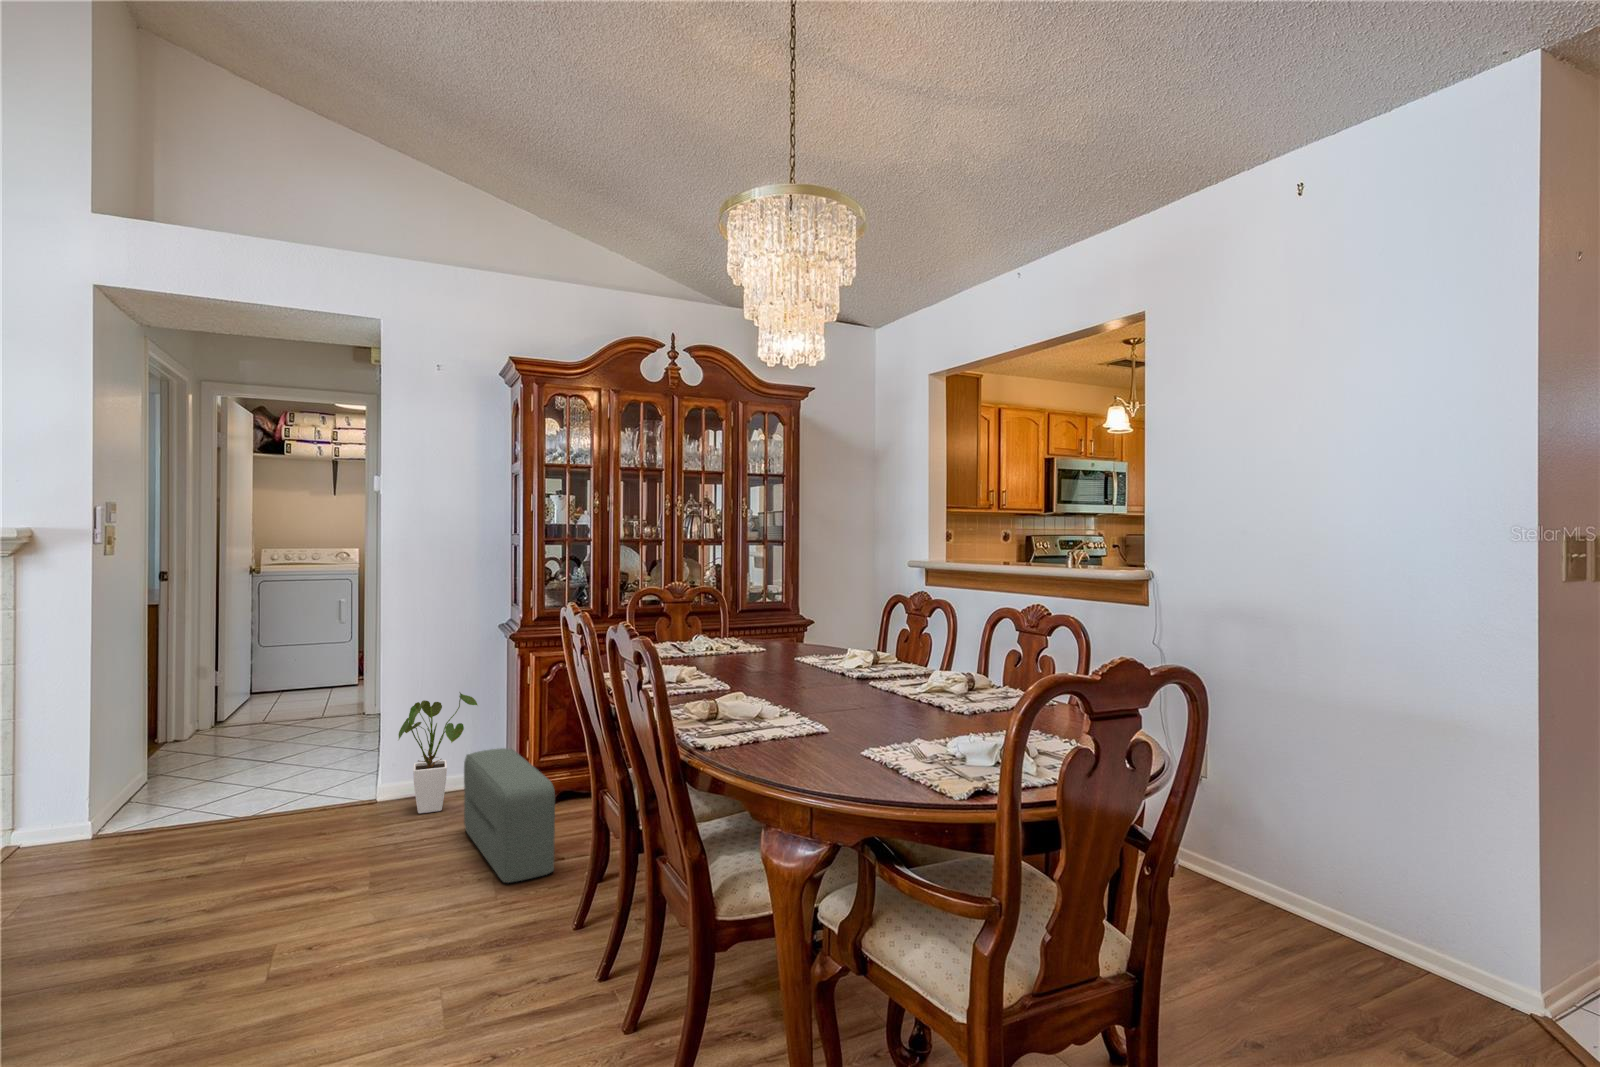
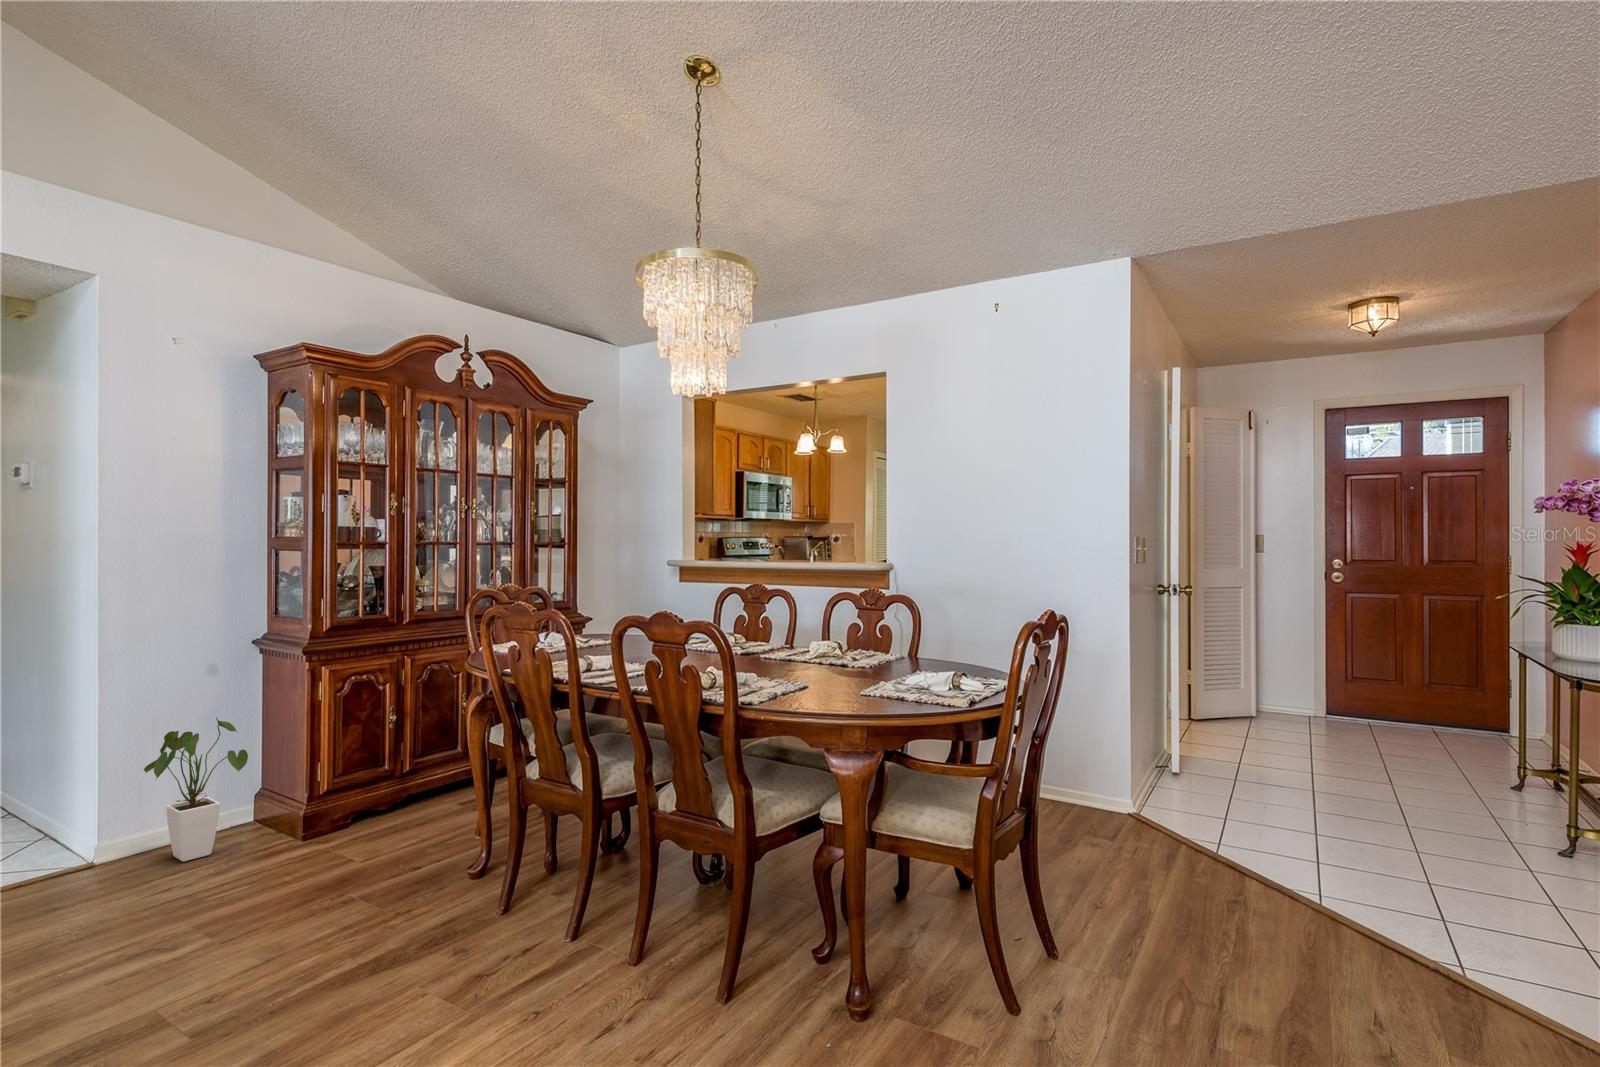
pouf: present [464,748,555,883] -> none [268,768,427,897]

